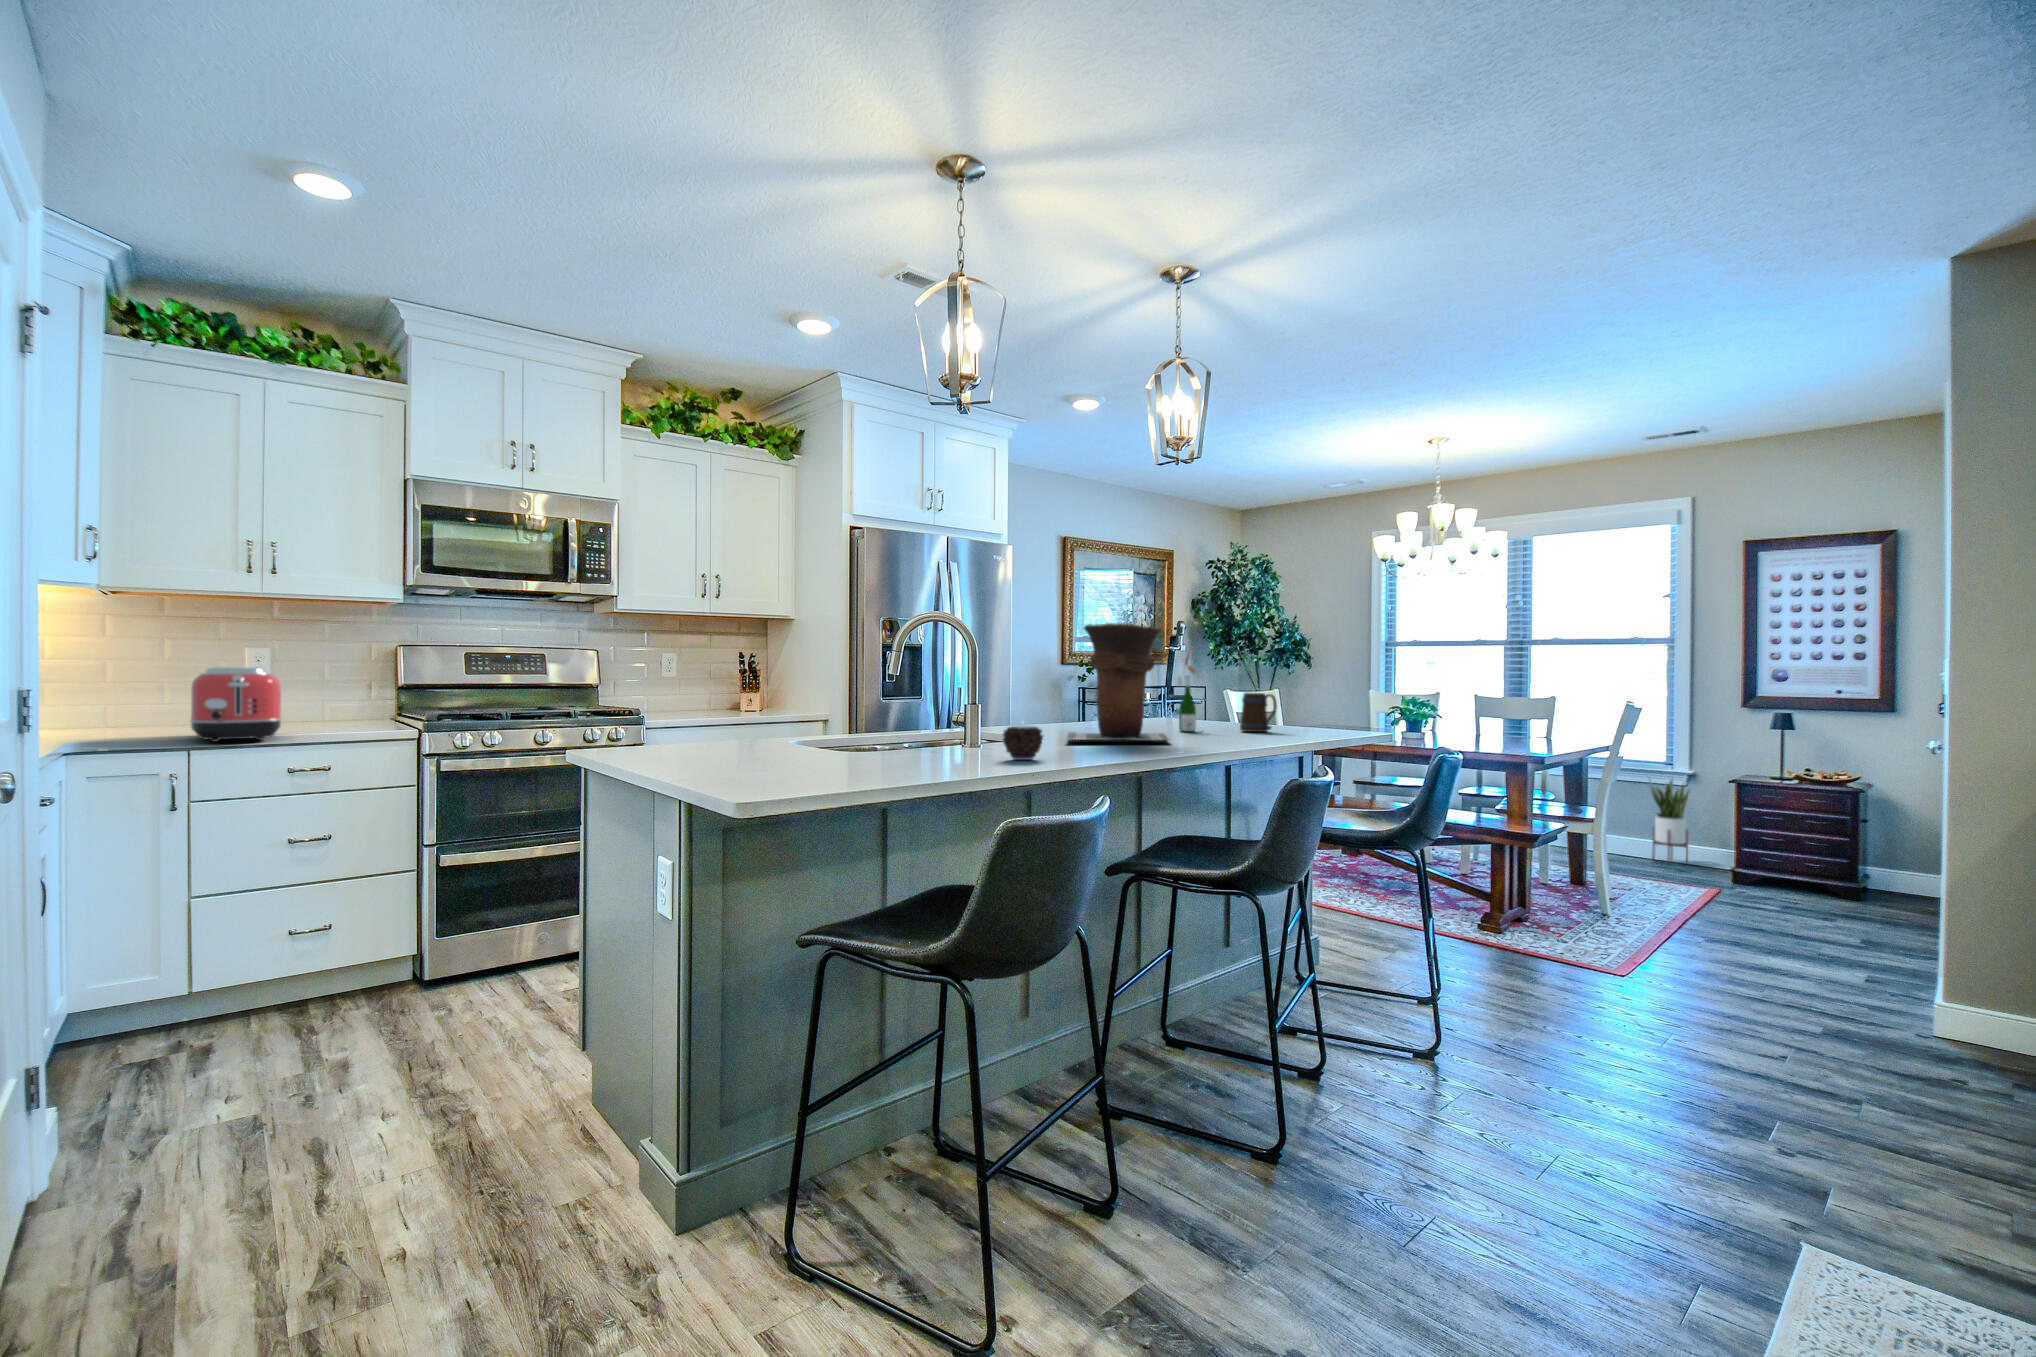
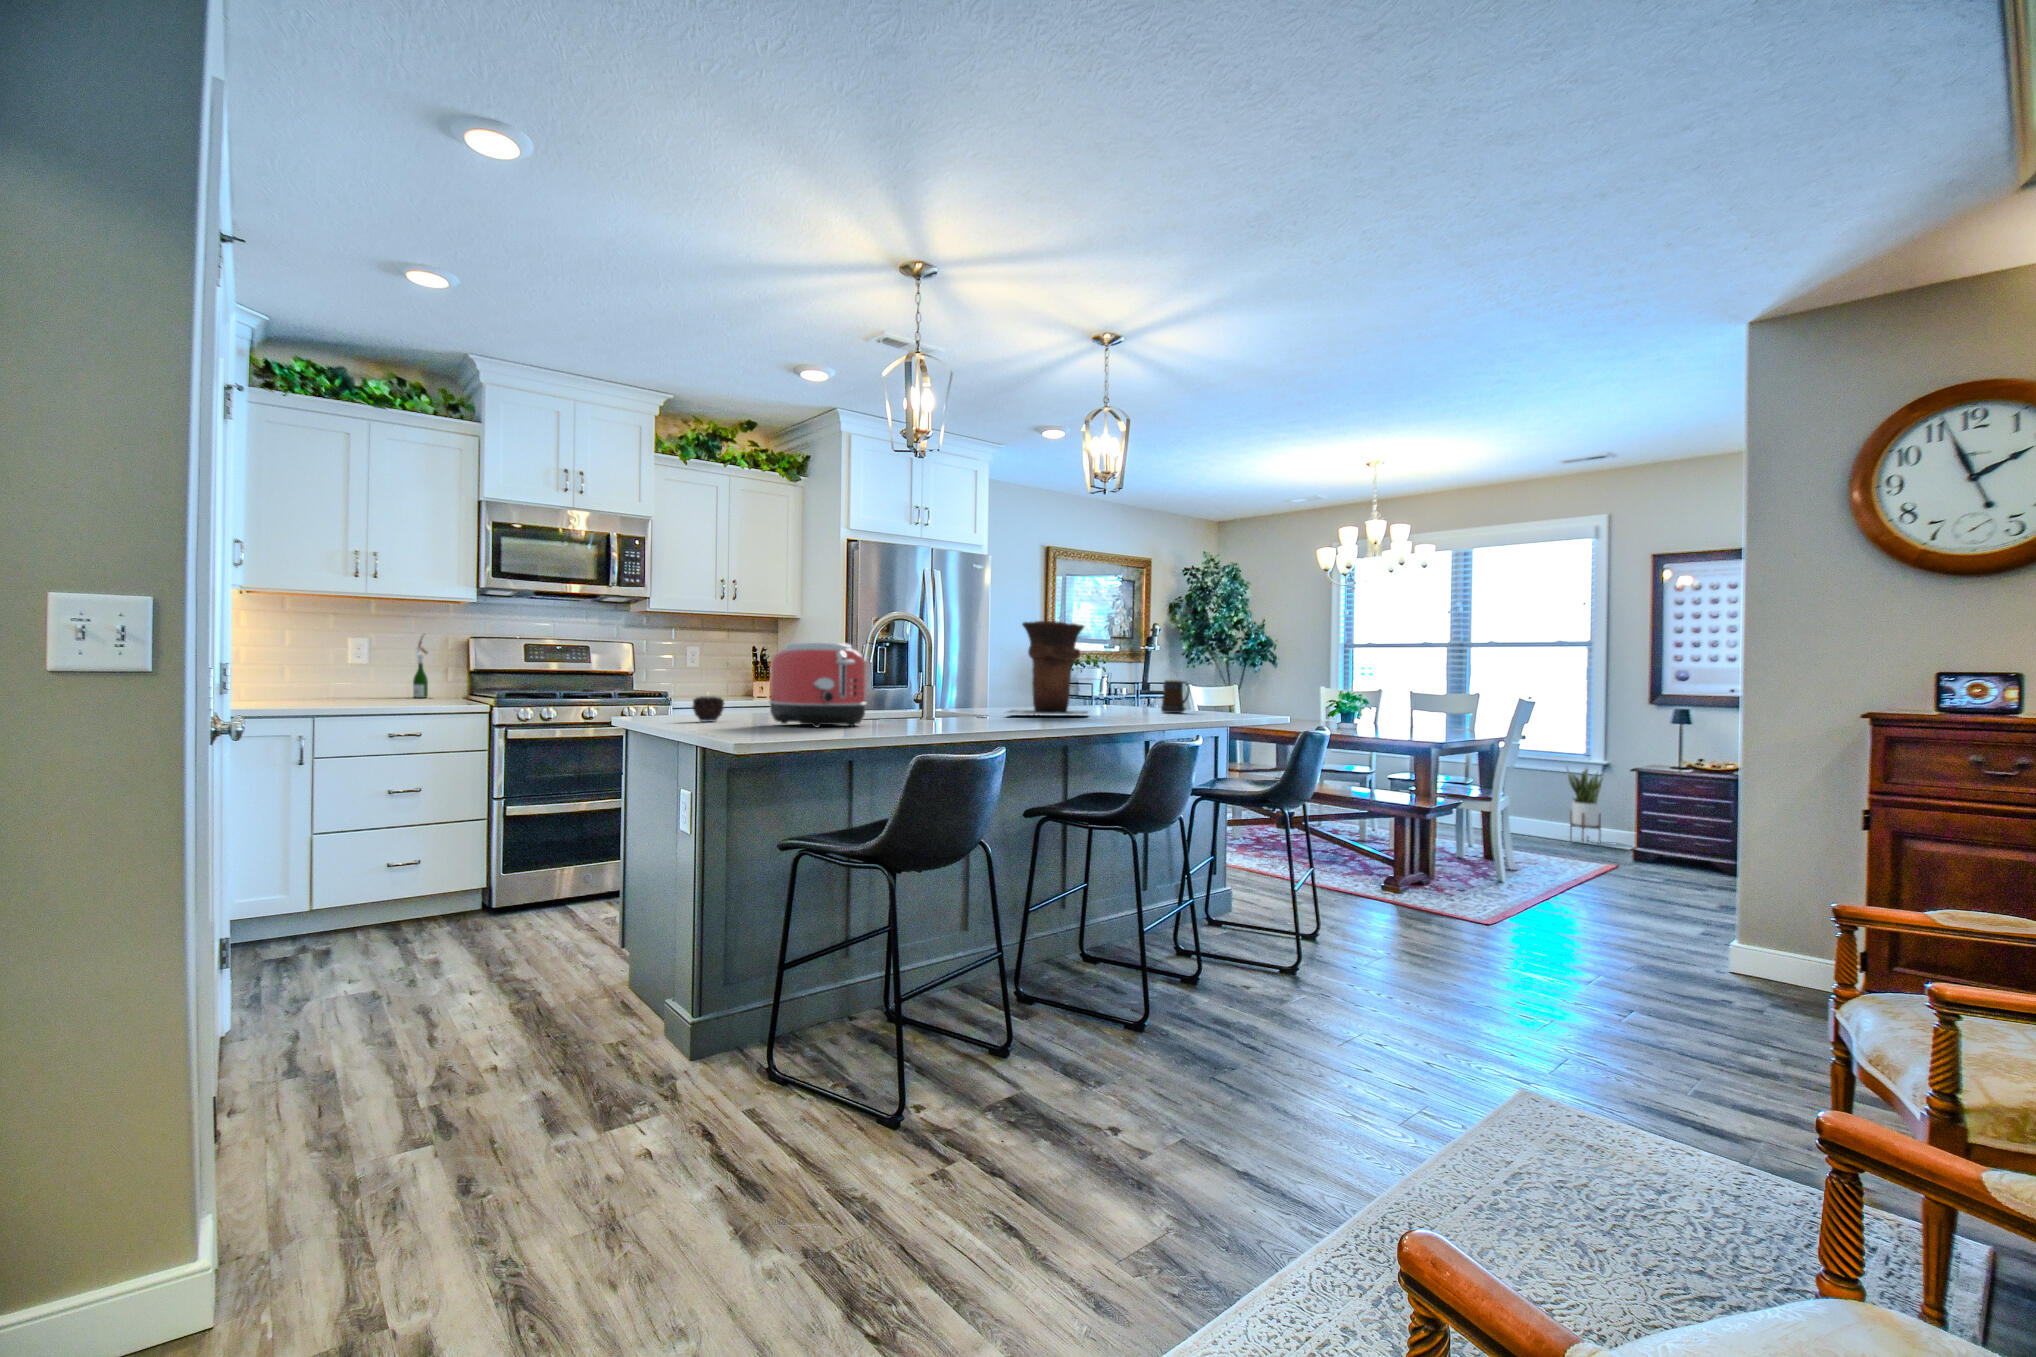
wine bottle: present [1177,653,1196,732] -> present [413,637,428,698]
toaster: present [190,667,282,742] -> present [769,643,867,728]
candle: present [1003,725,1043,760] -> present [693,696,724,722]

